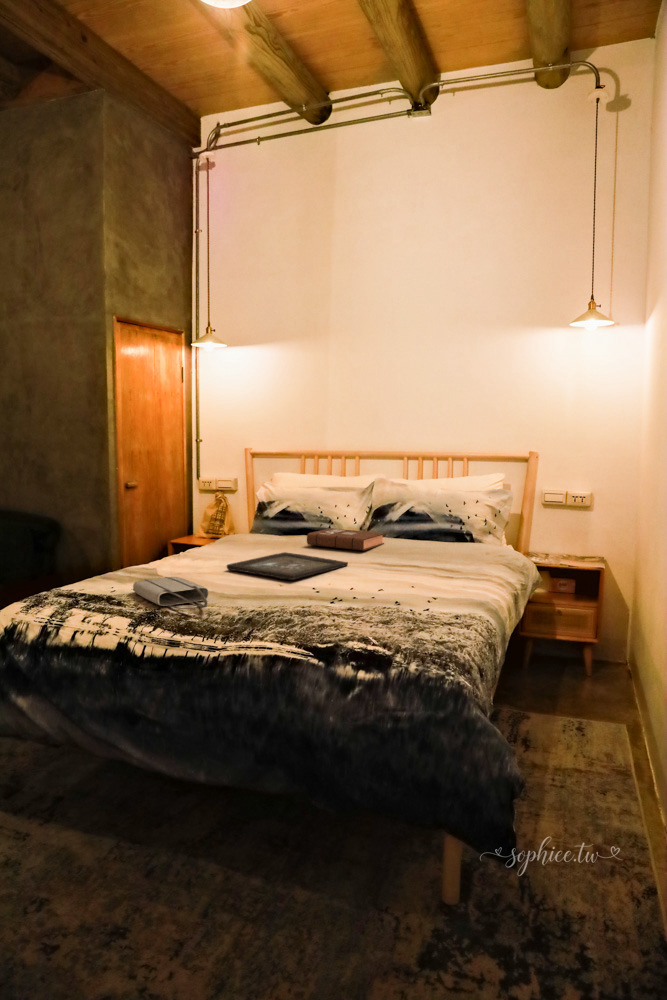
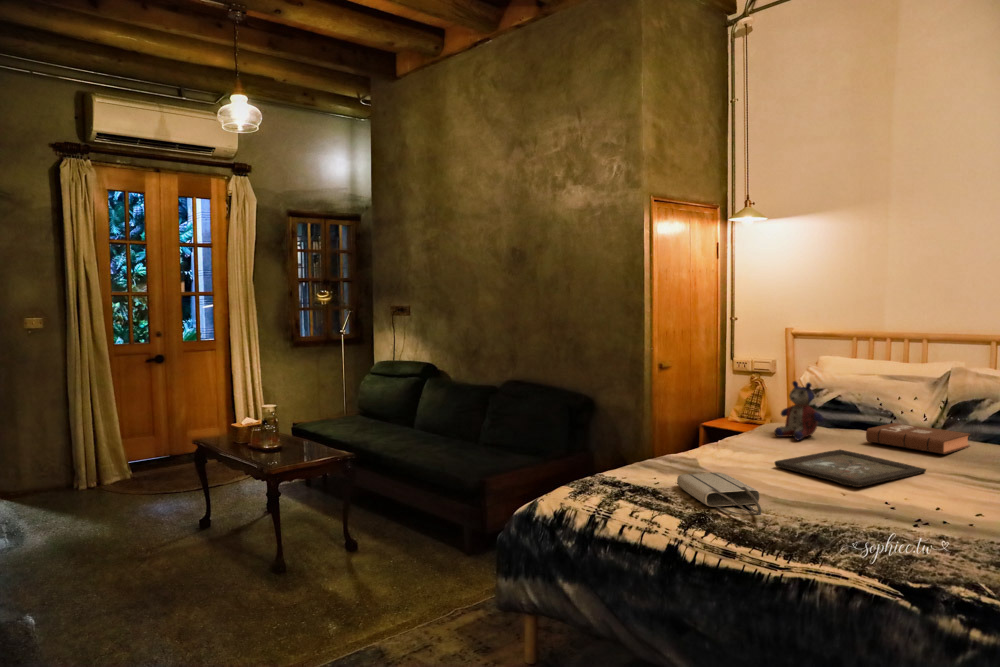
stuffed bear: none [231,493,273,547] -> present [774,381,824,440]

